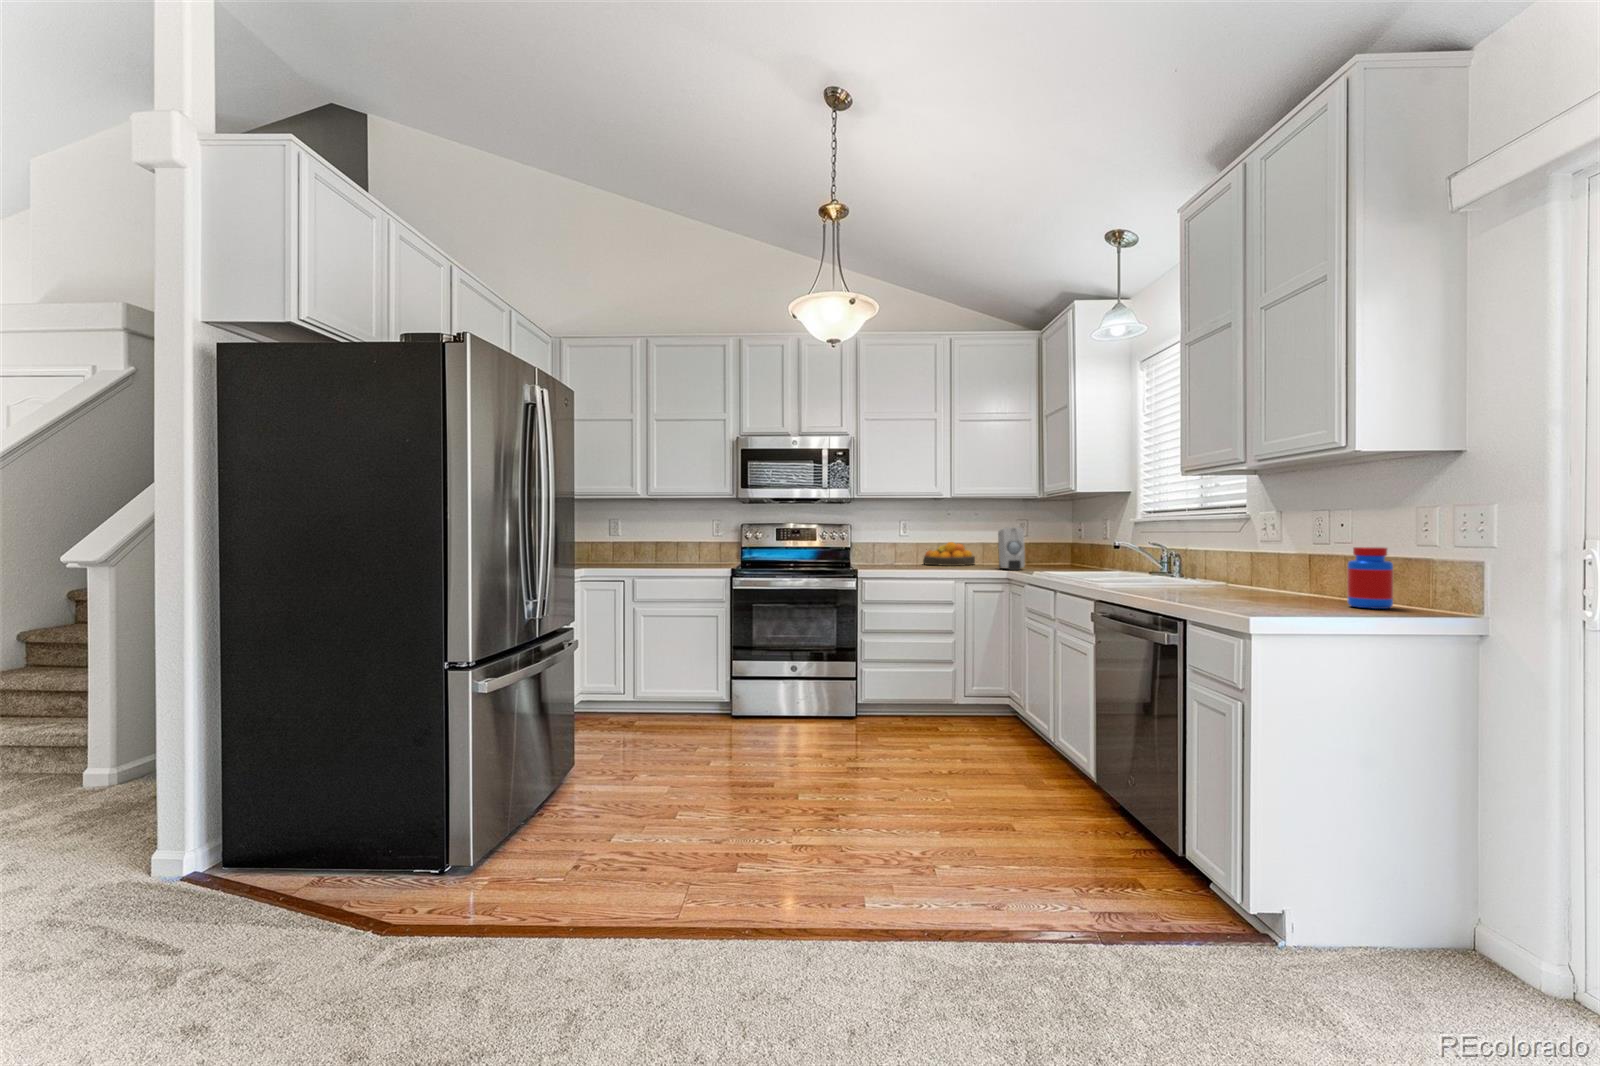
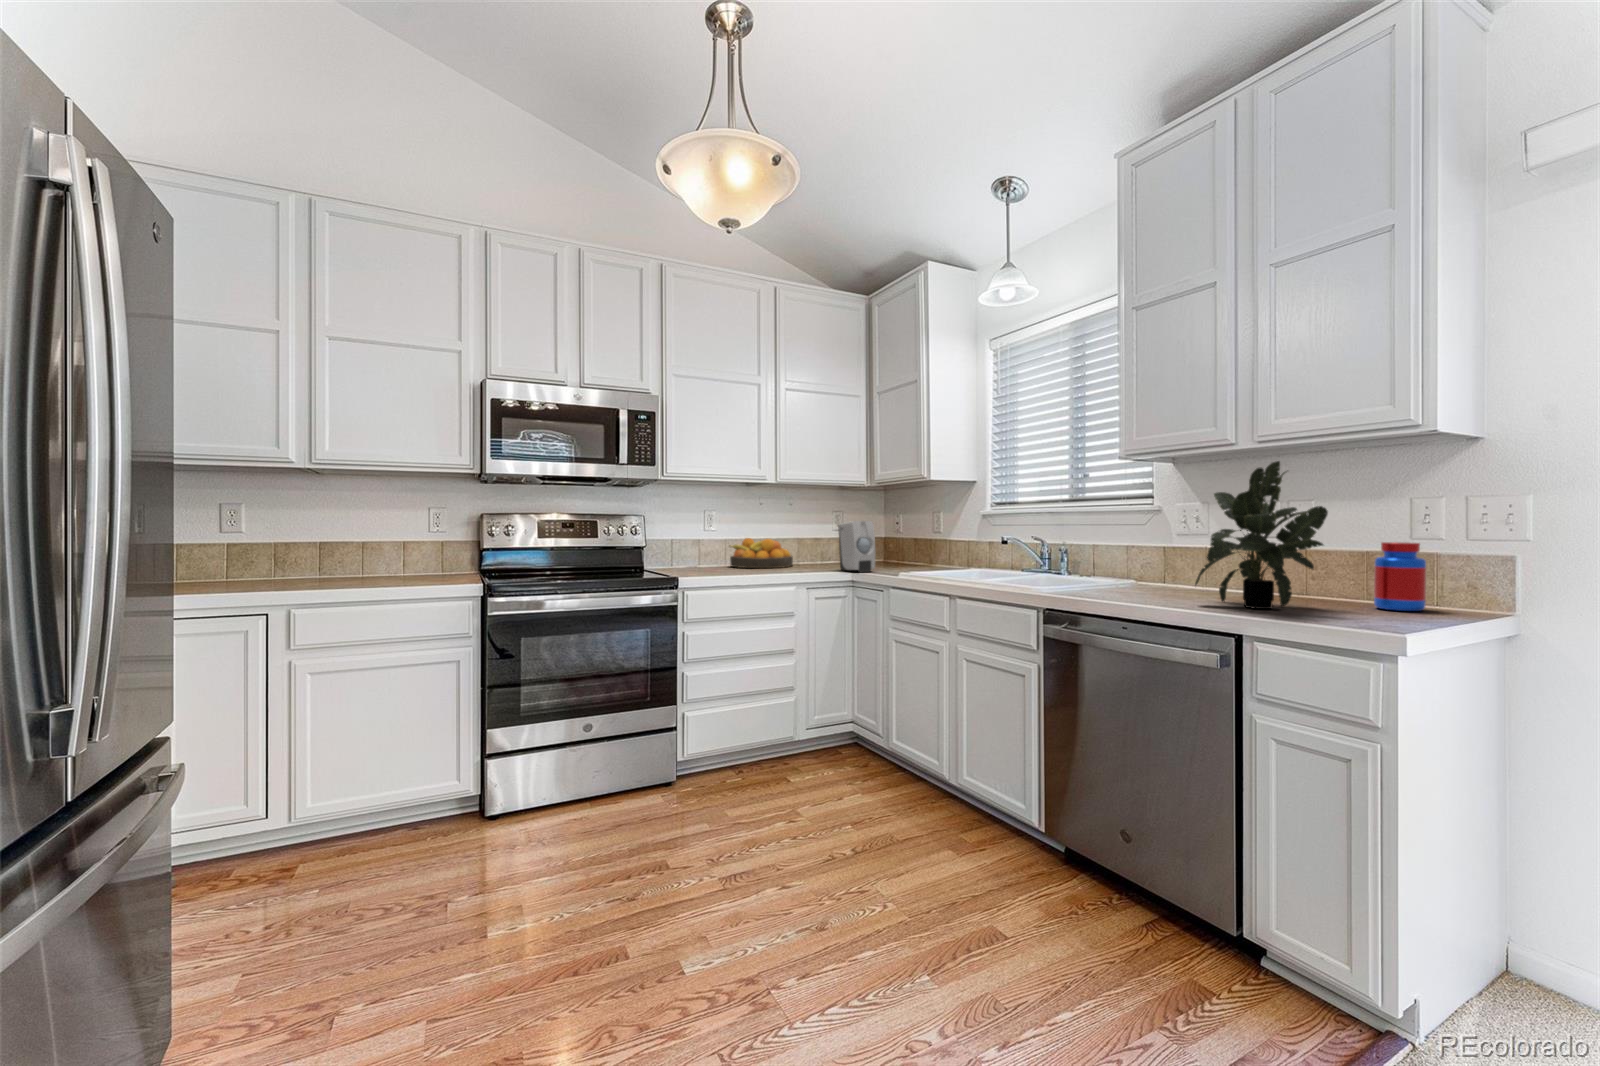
potted plant: none [1184,479,1298,602] -> present [1195,461,1328,609]

